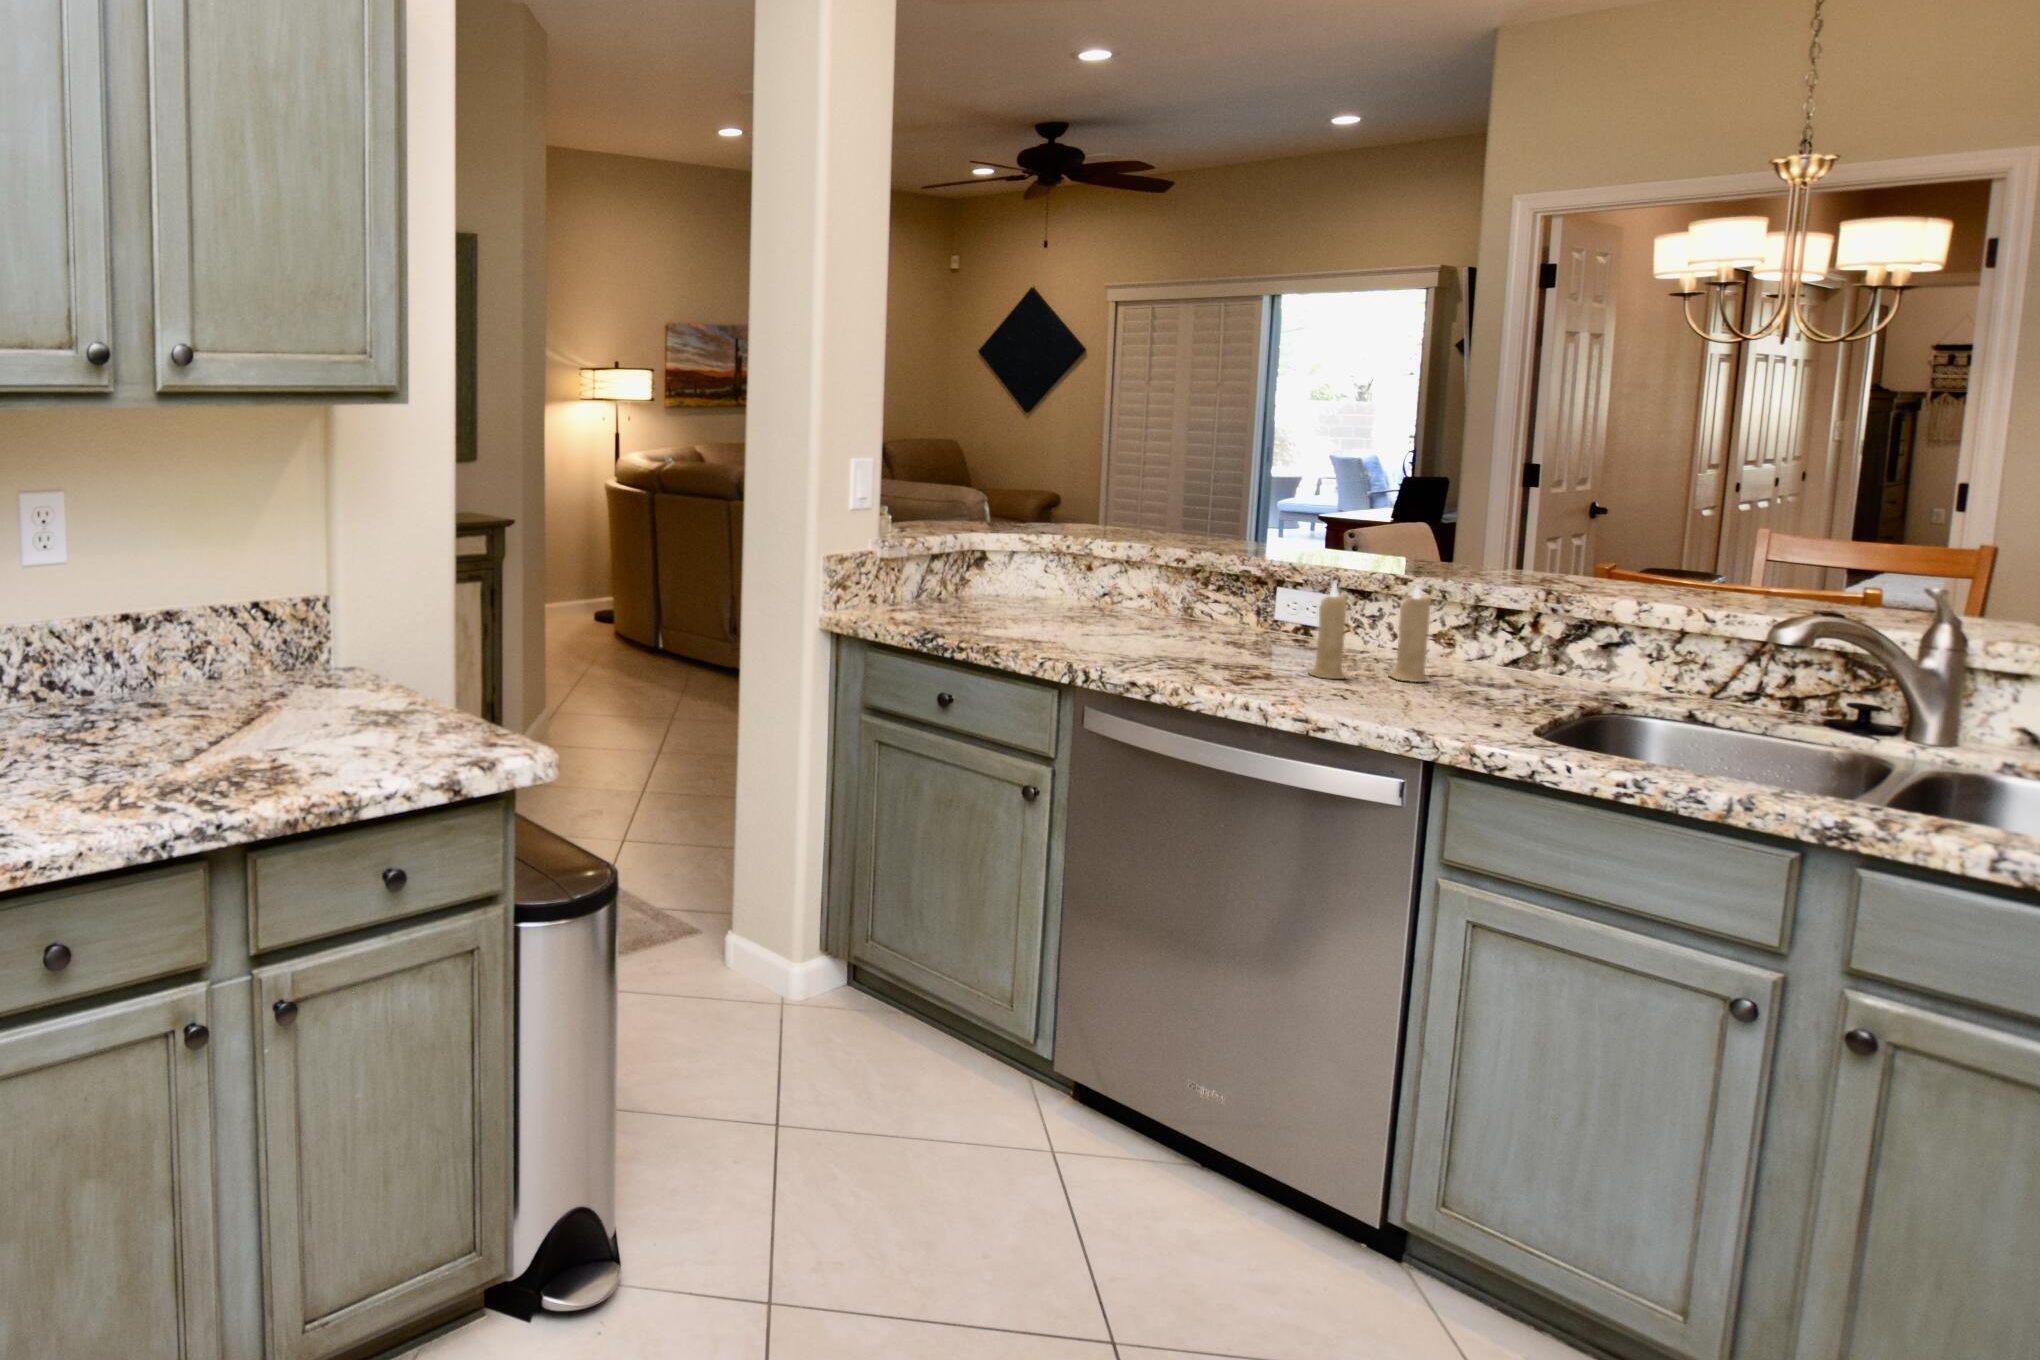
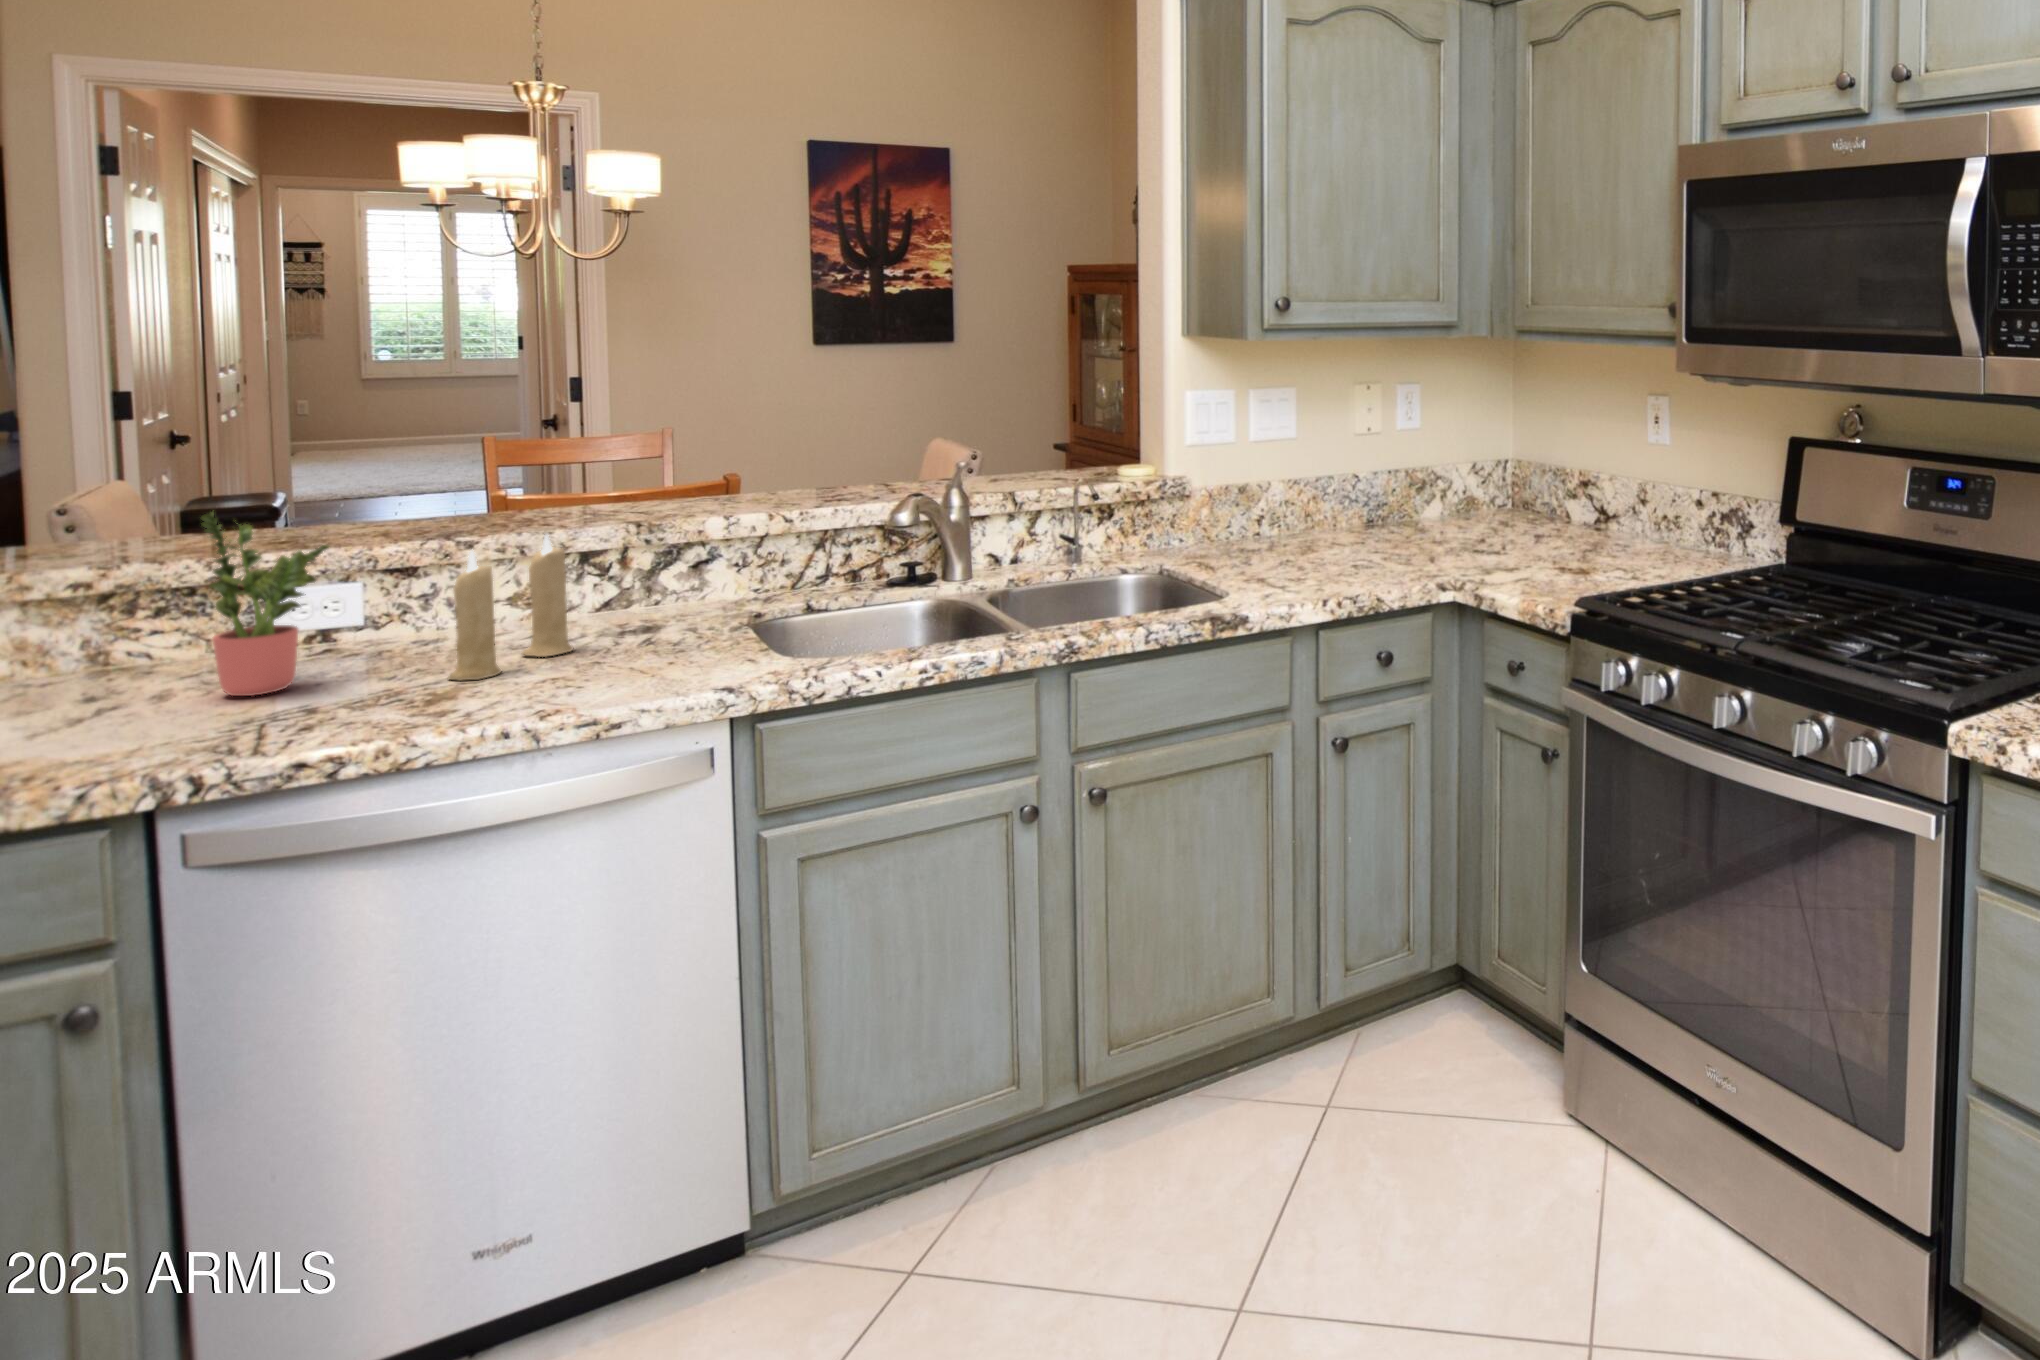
potted plant: none [1197,525,1283,651] -> present [201,512,329,696]

